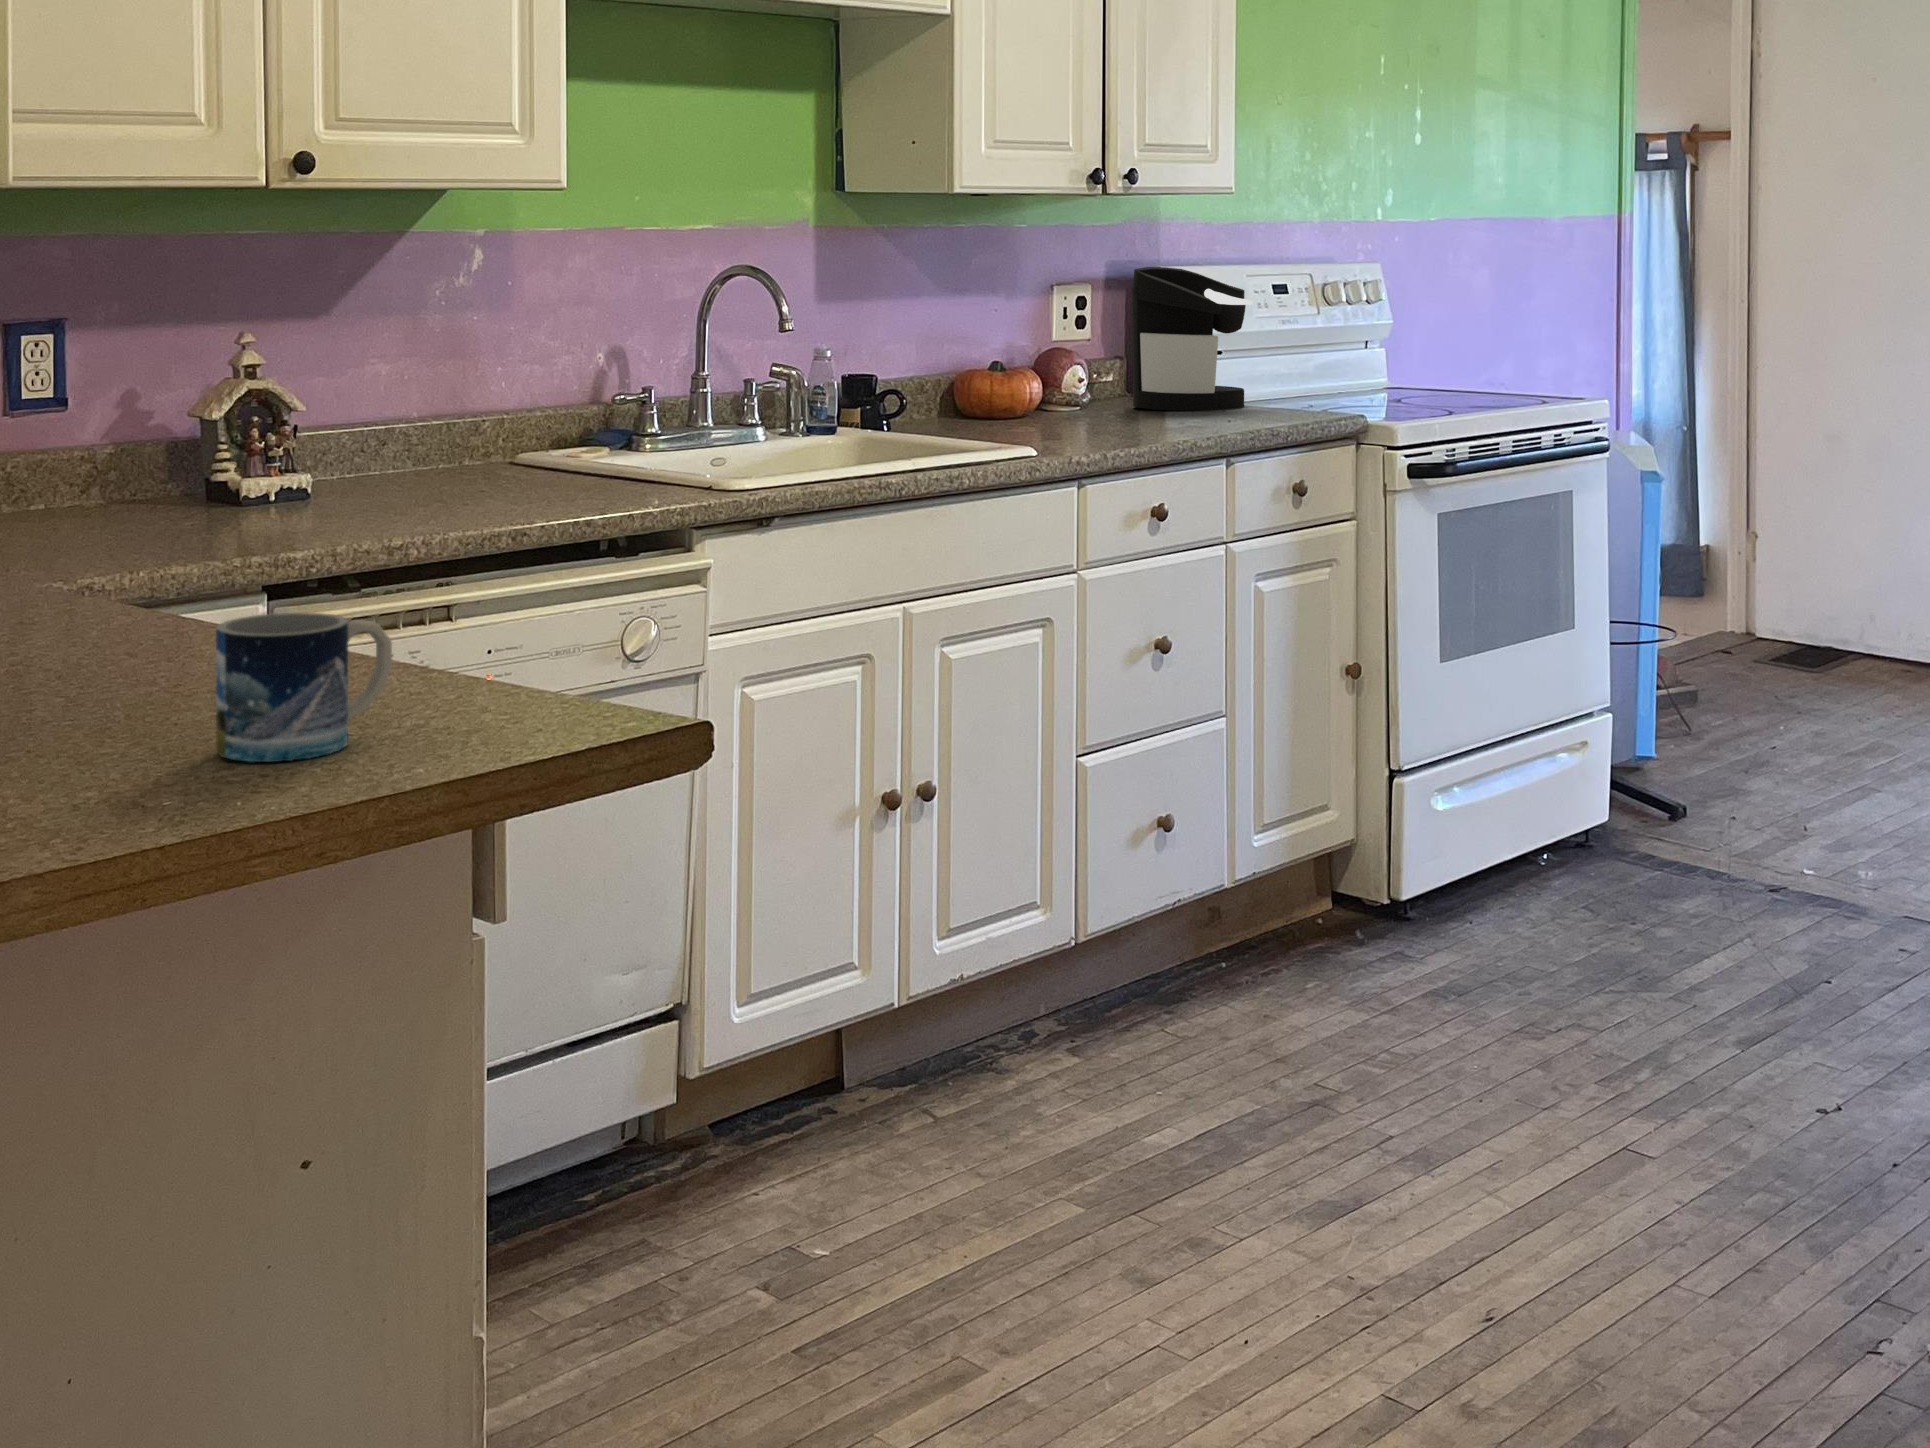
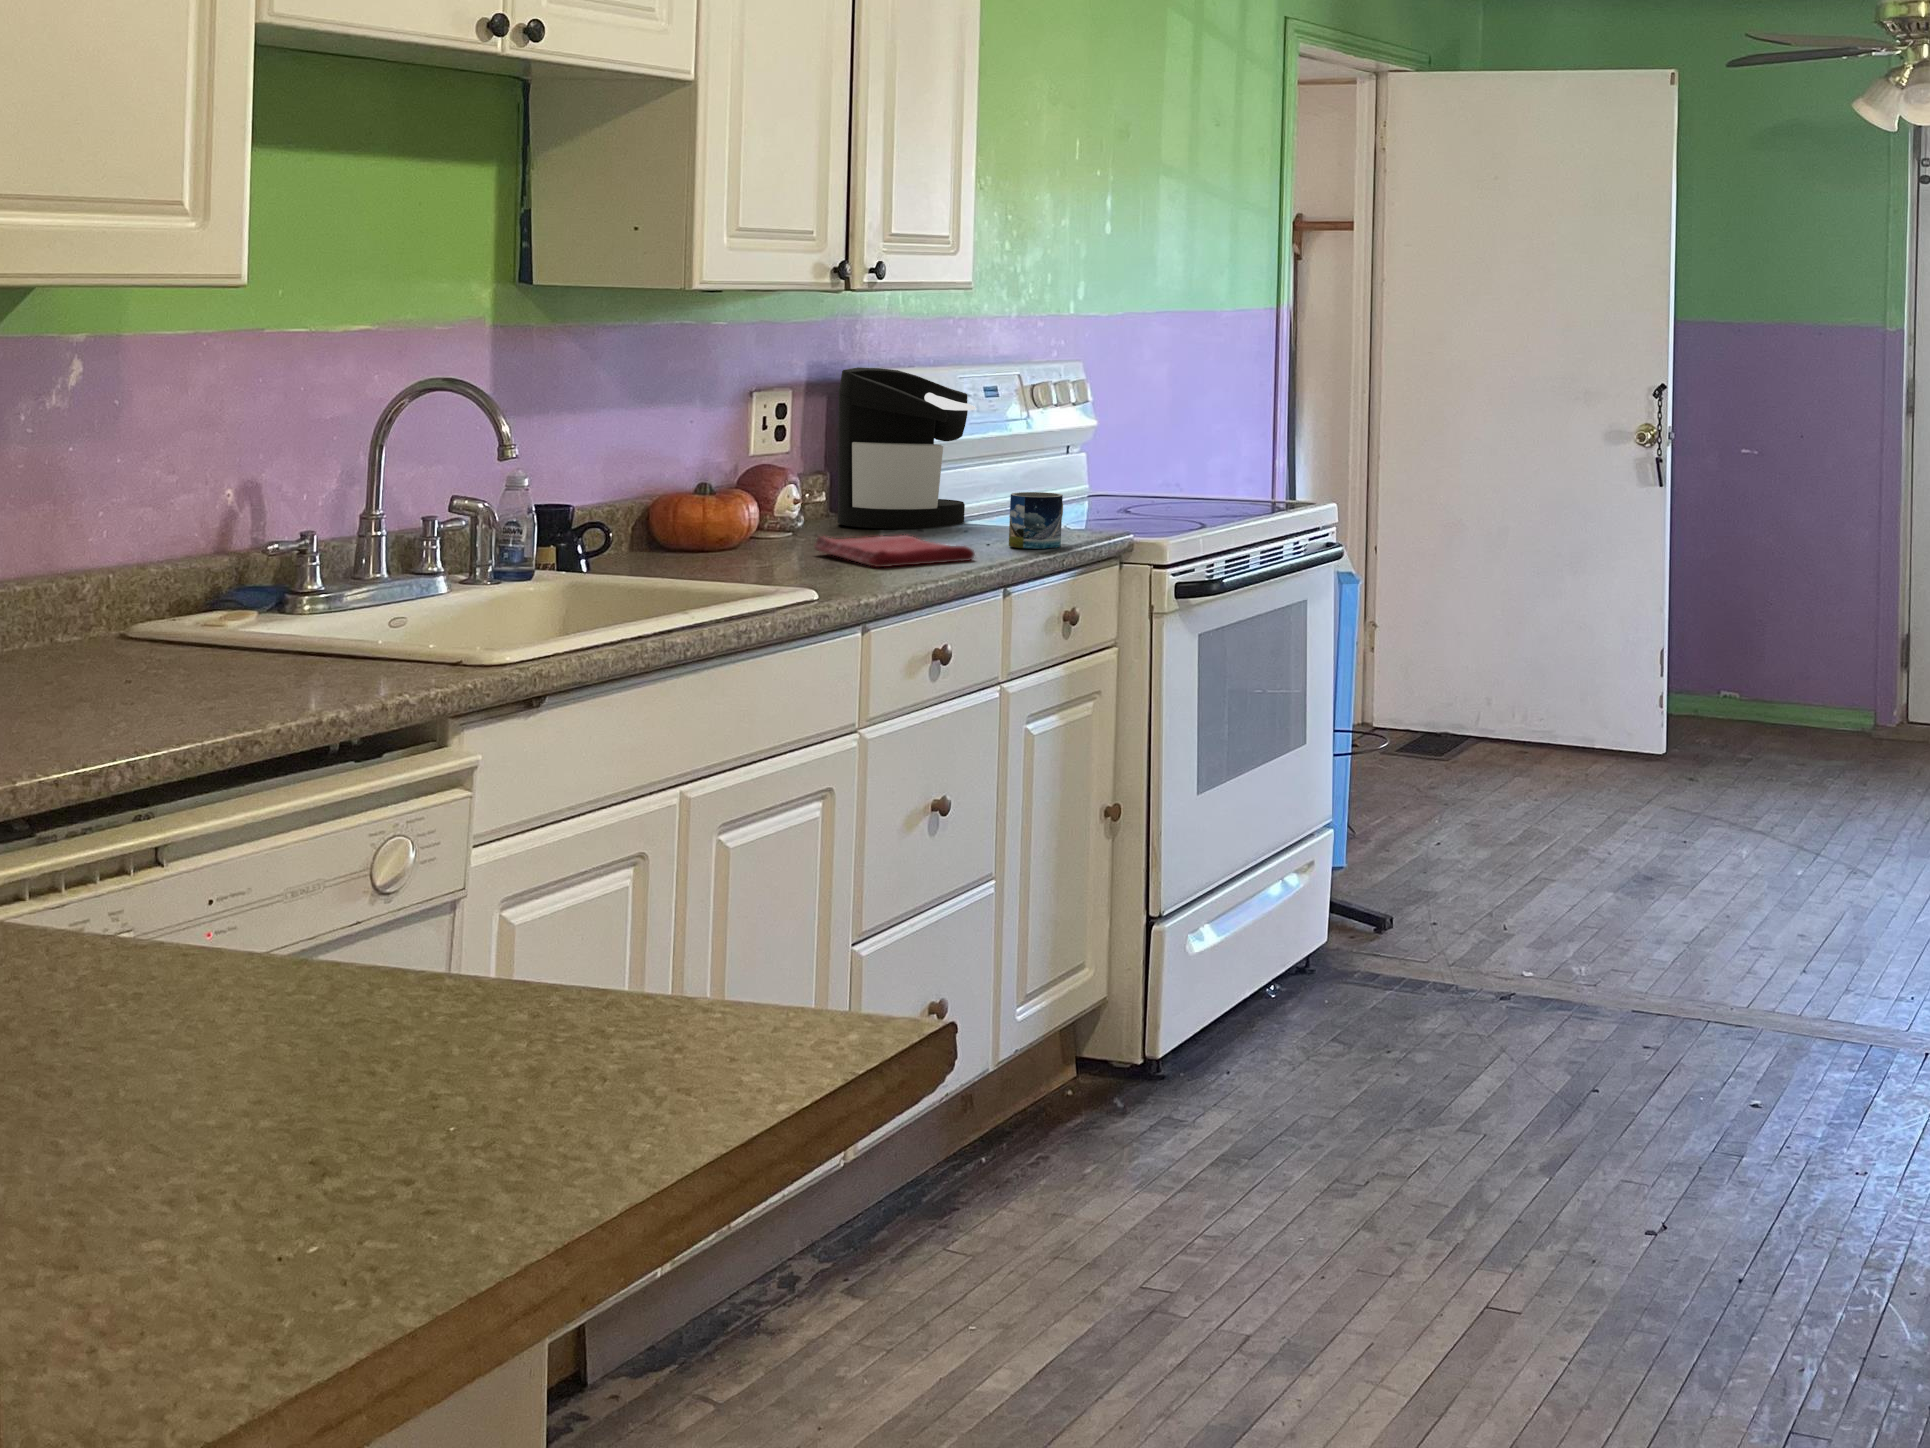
dish towel: none [1081,411,1207,436] -> present [814,535,975,567]
mug: present [216,612,392,762] -> present [1009,492,1063,549]

